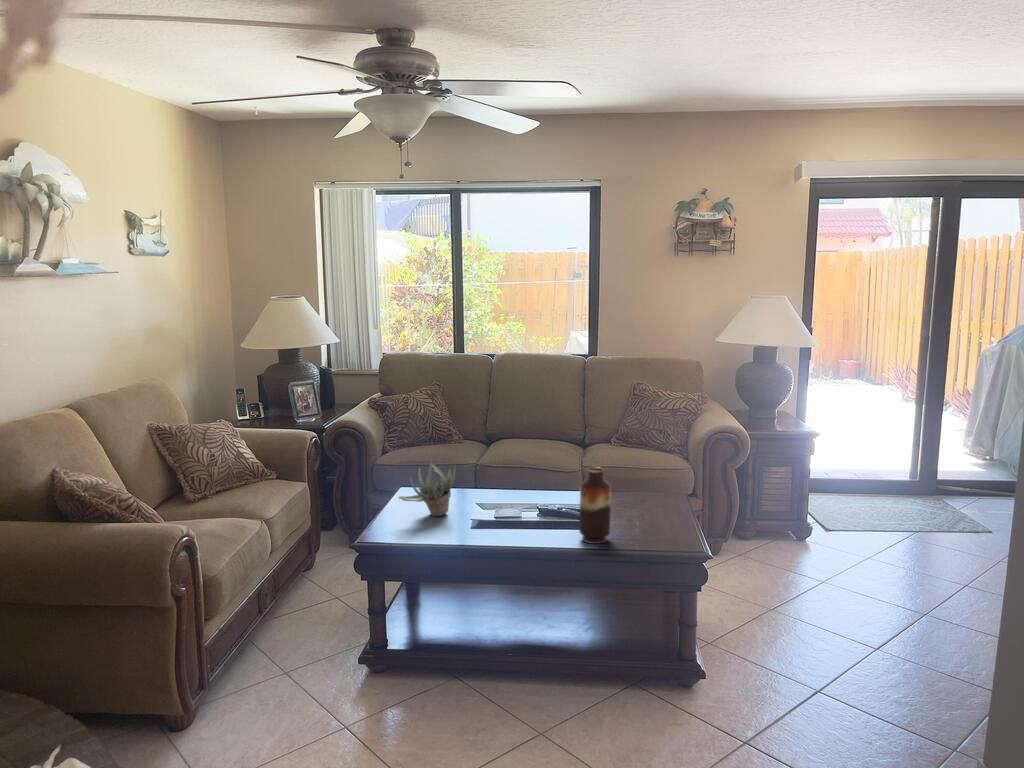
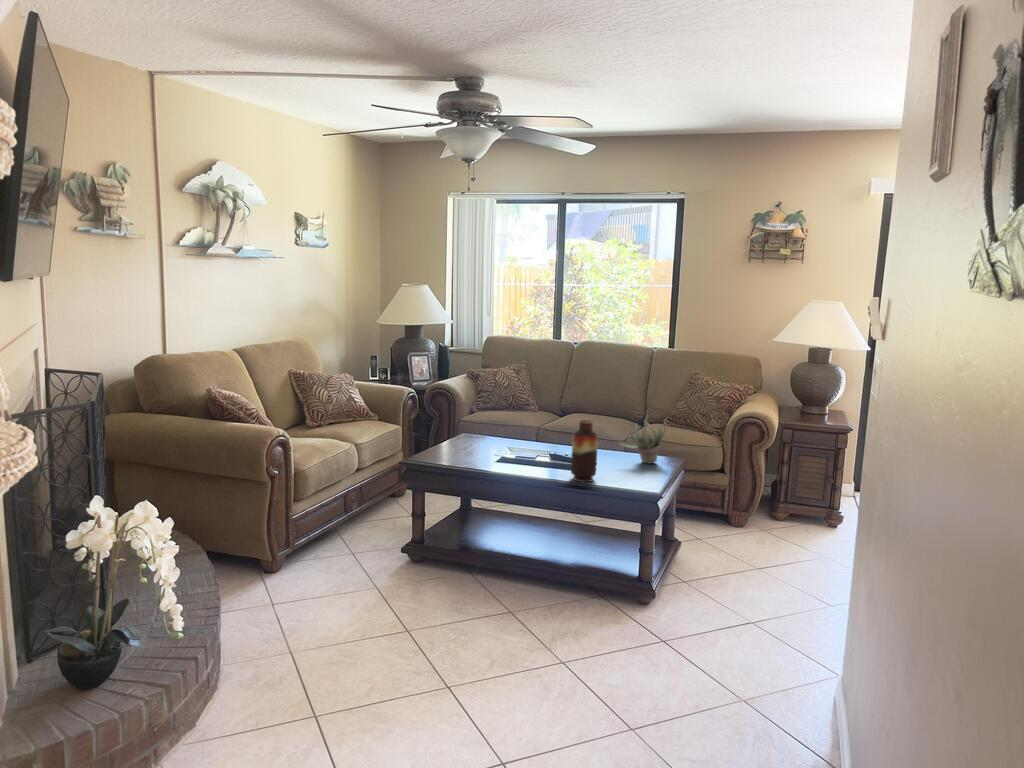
succulent plant: present [399,459,456,516] -> present [619,416,666,463]

